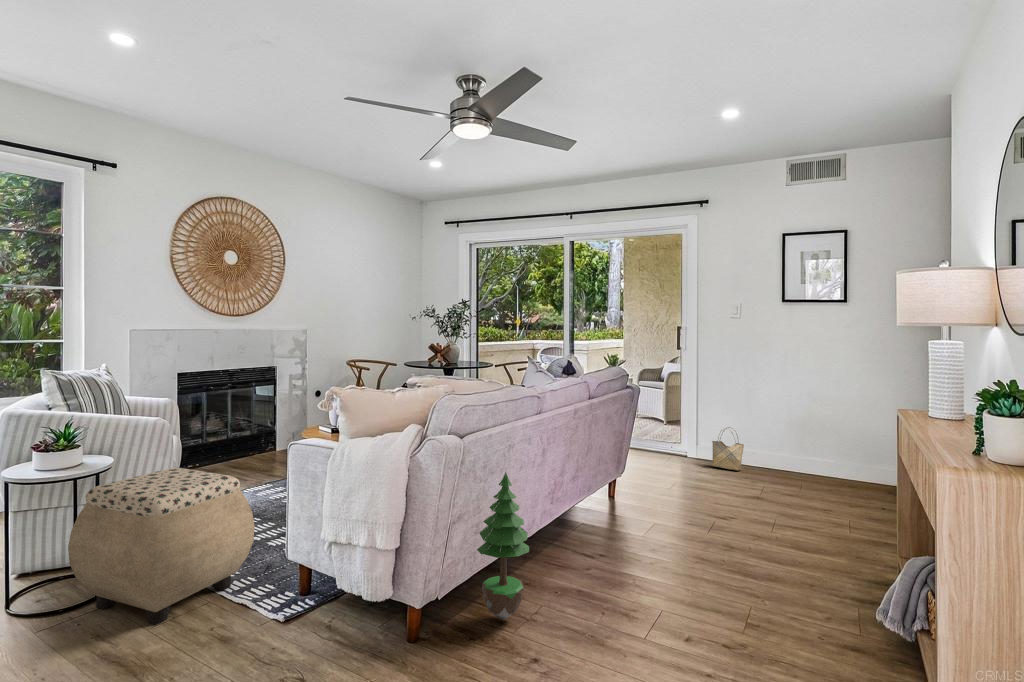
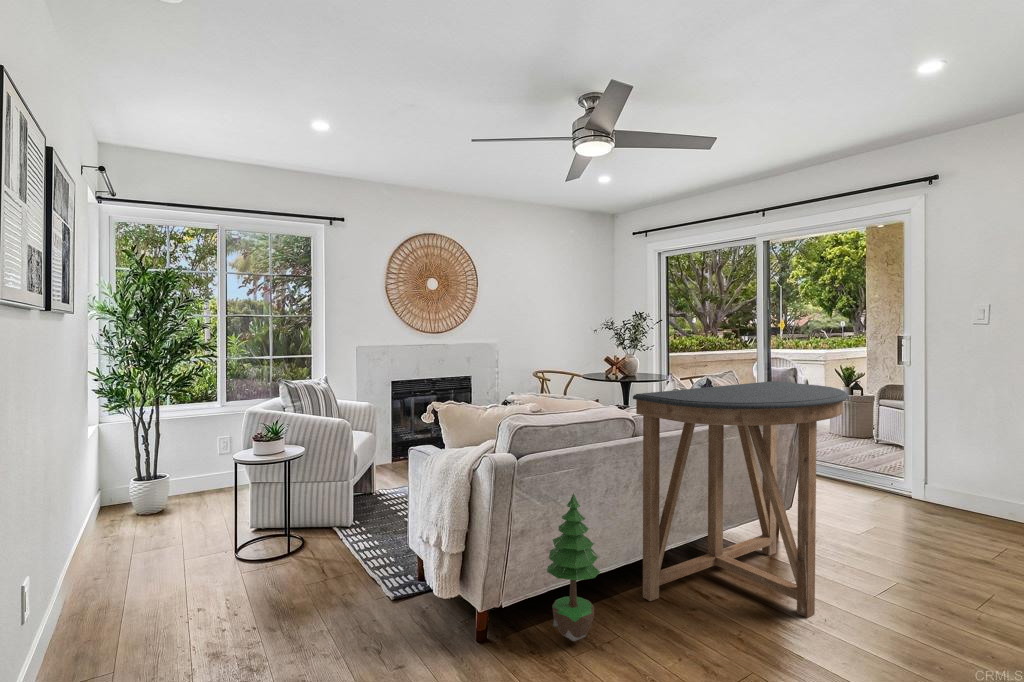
console table: none [537,365,695,572] -> present [633,381,849,618]
woven basket: present [712,427,744,470] -> none [943,460,992,517]
ottoman: present [68,467,255,625] -> none [267,460,392,584]

